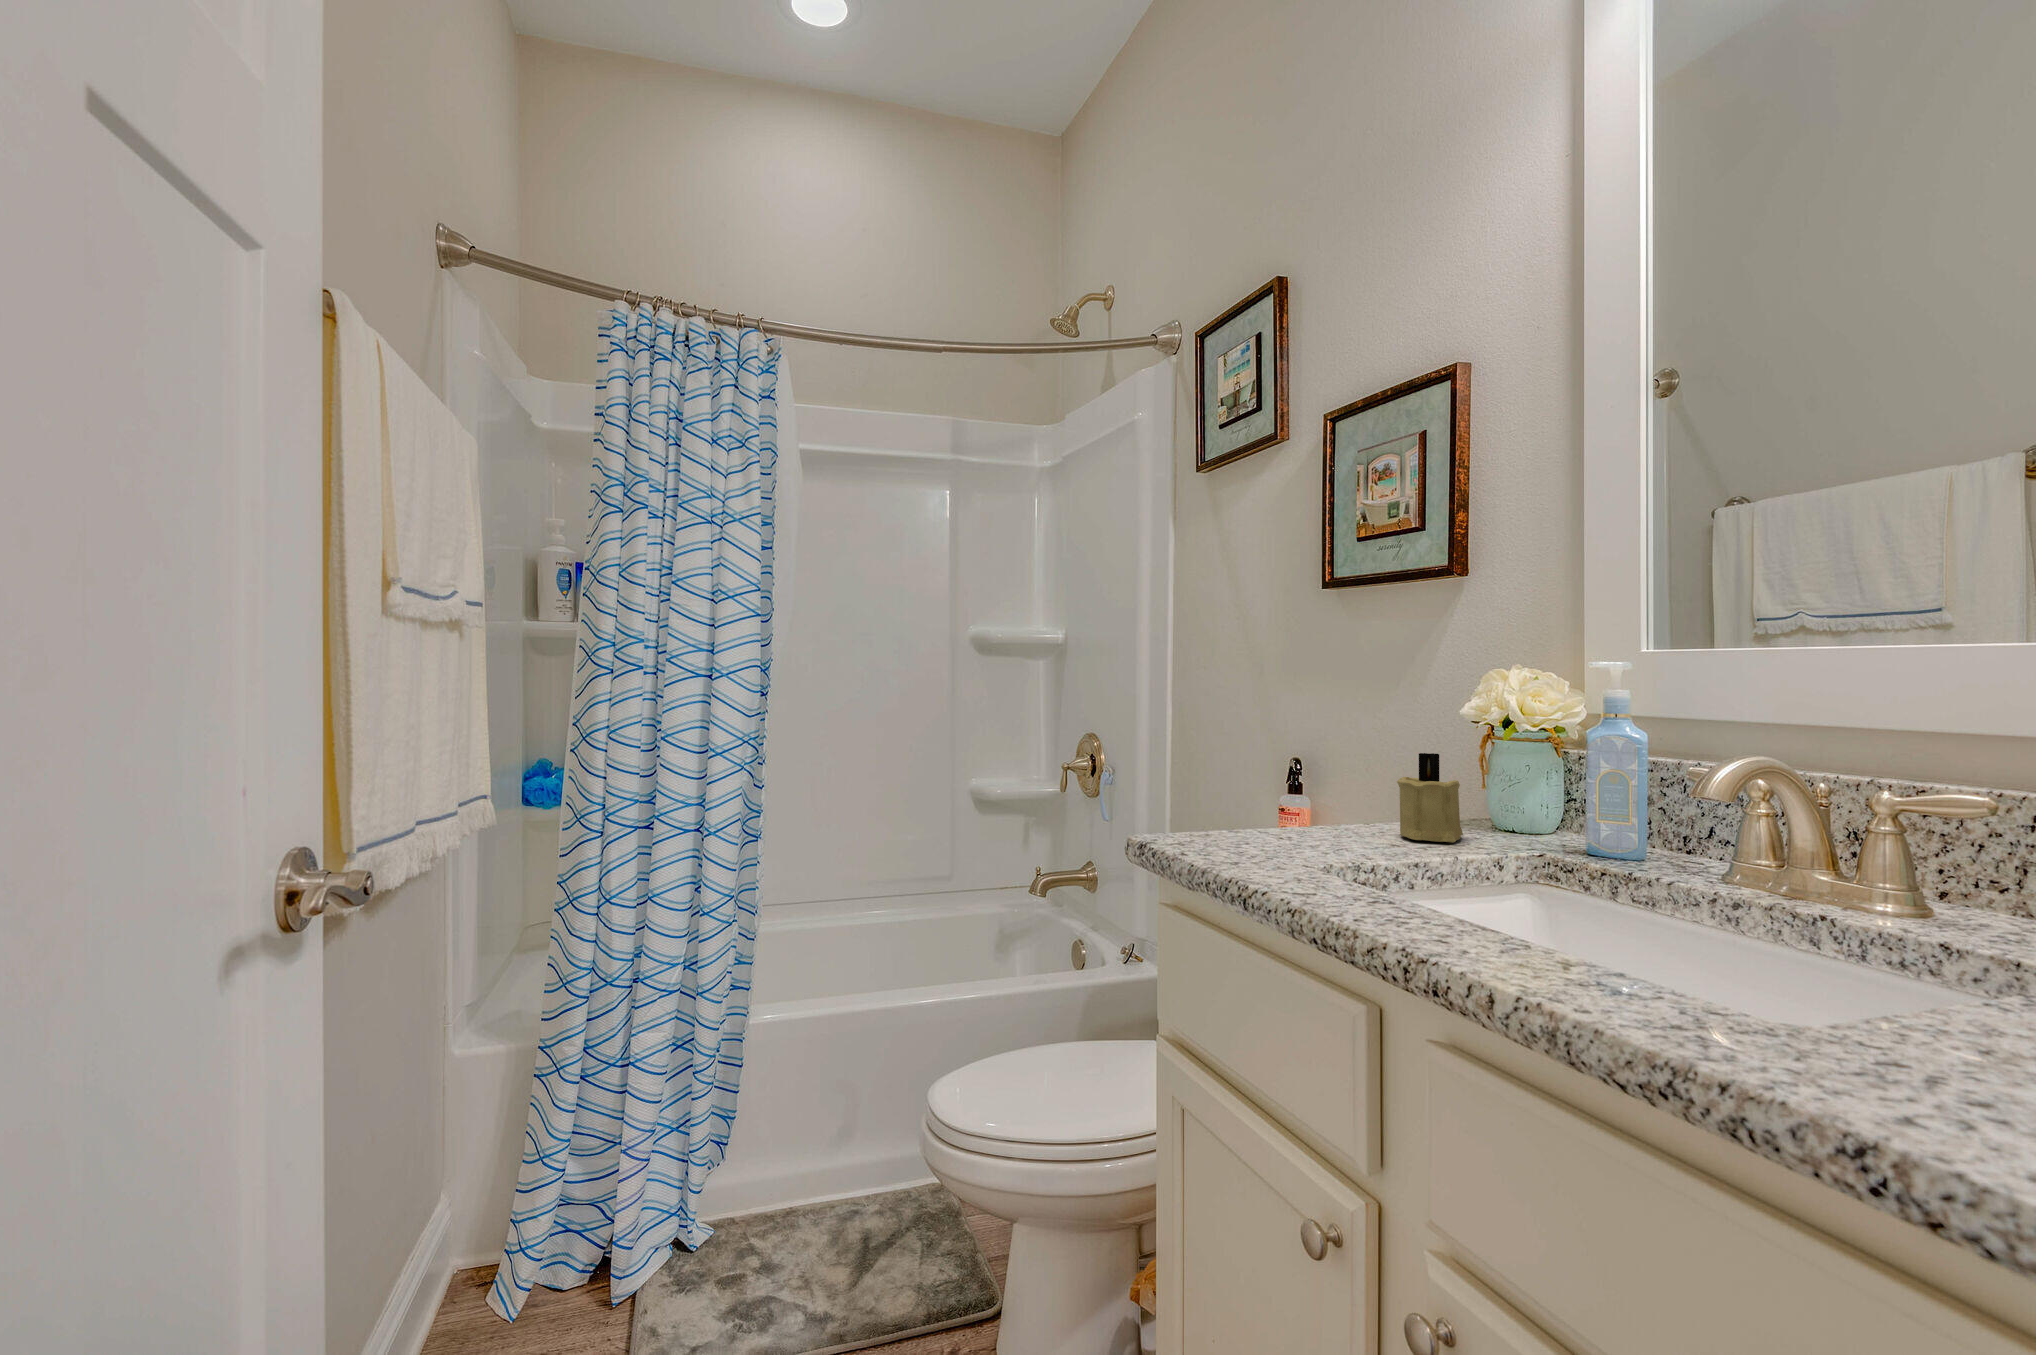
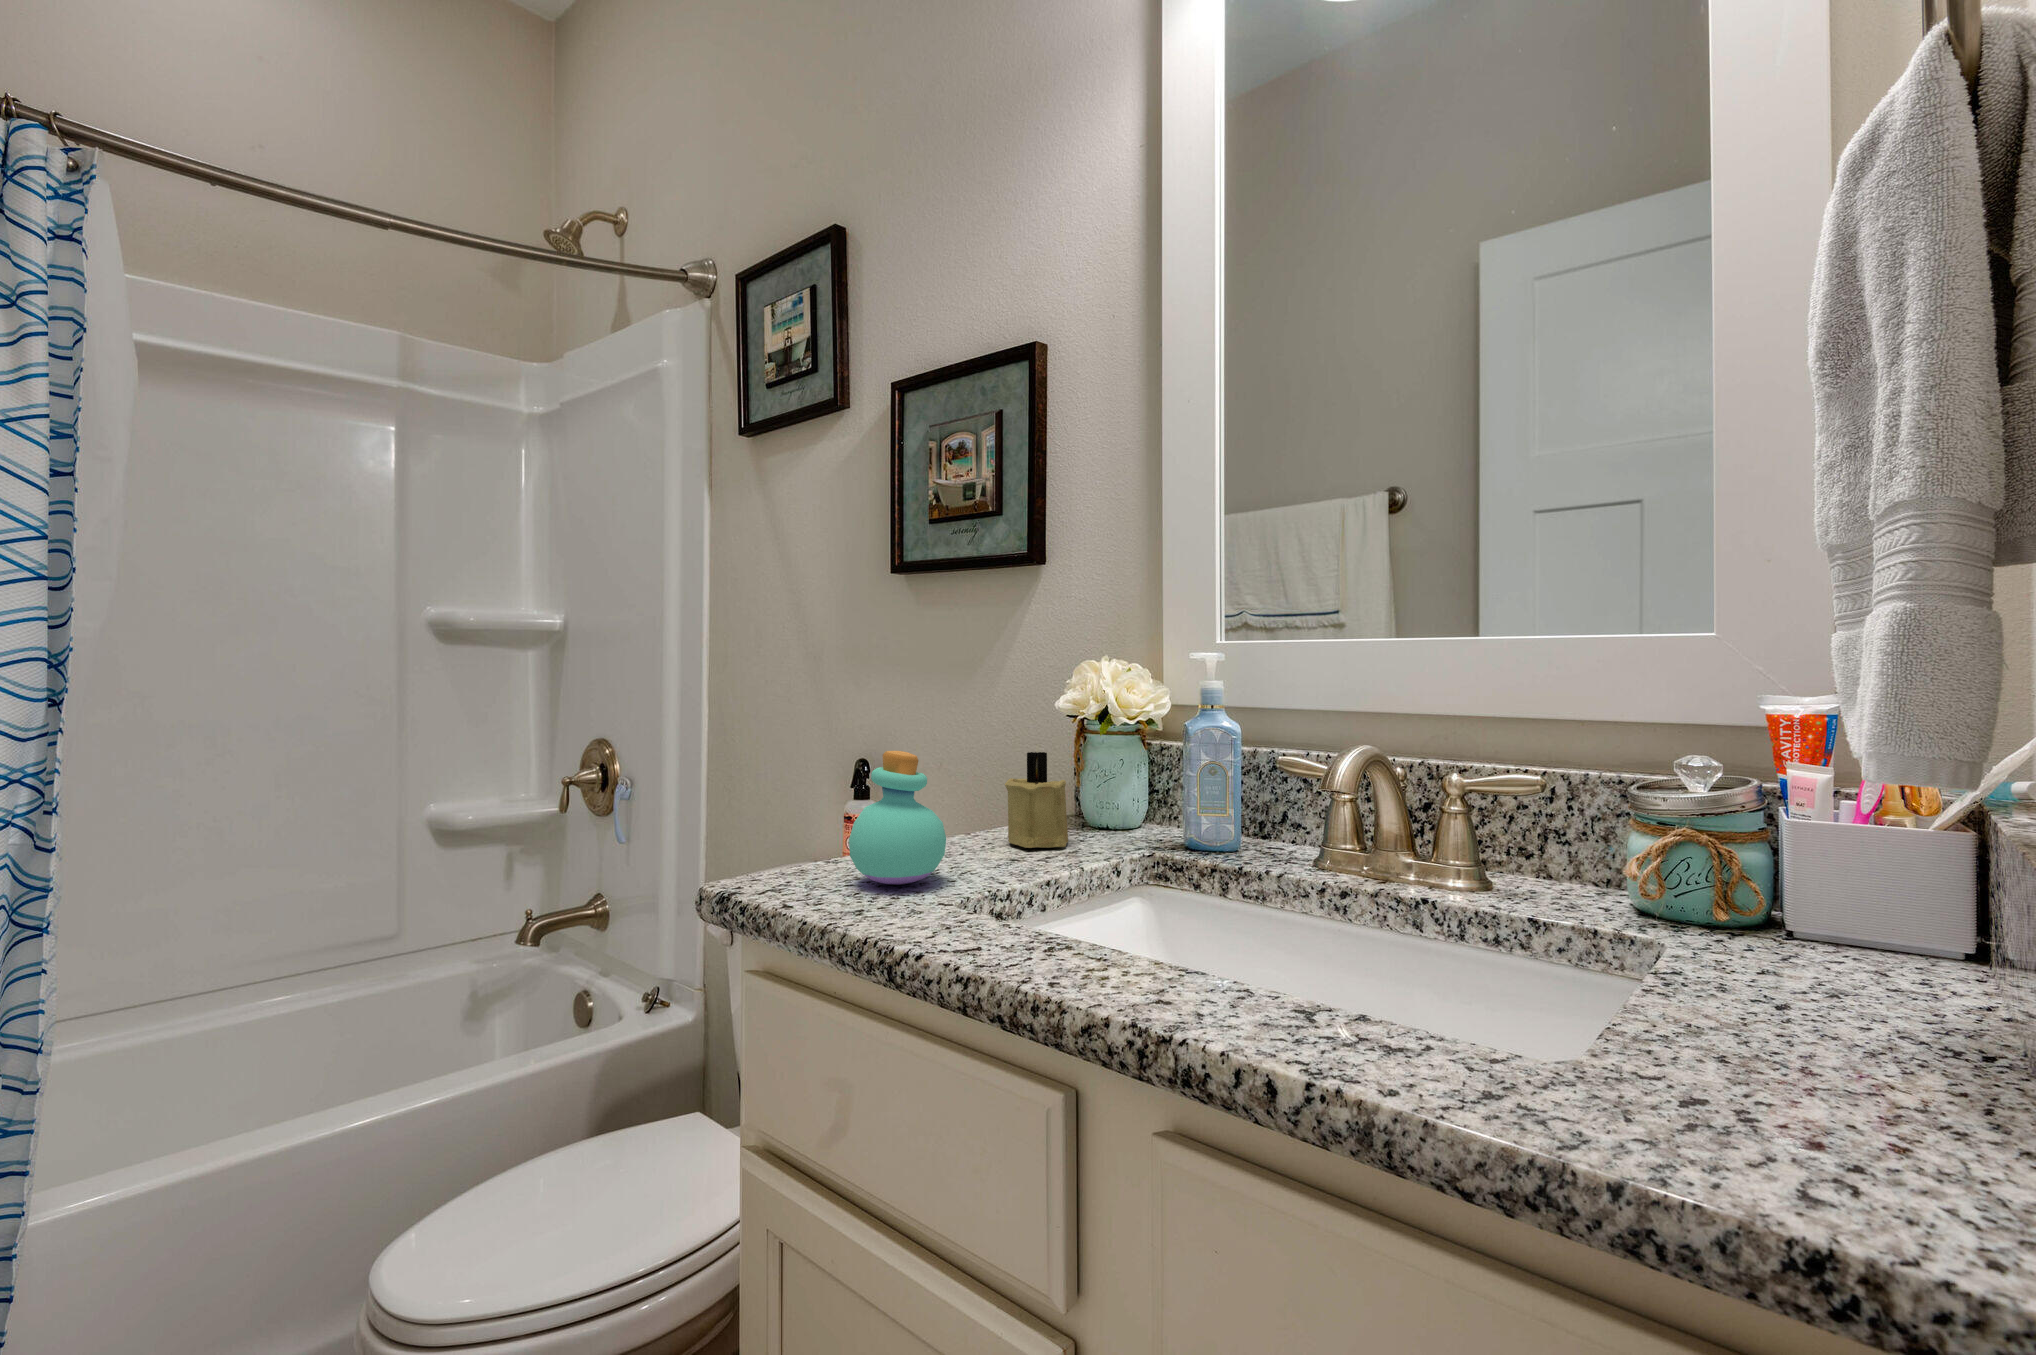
perfume bottle: none [1238,742,1321,852] -> present [849,751,946,884]

